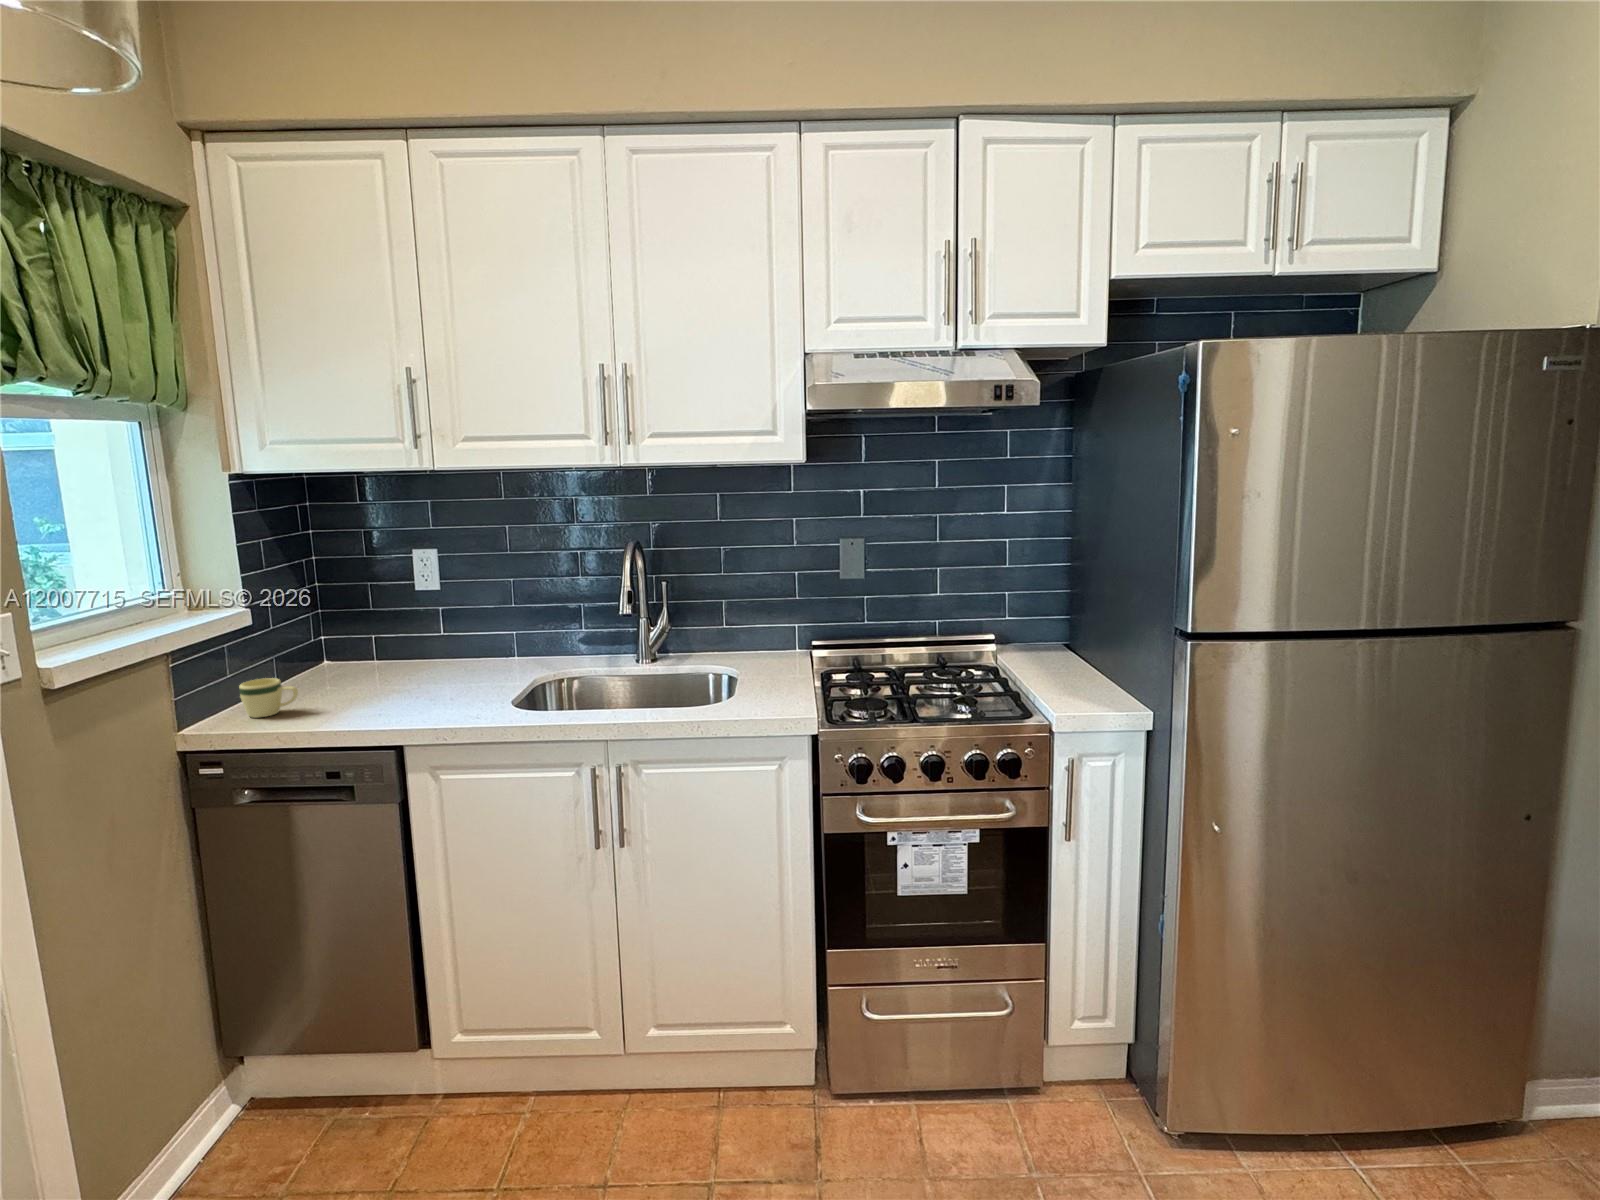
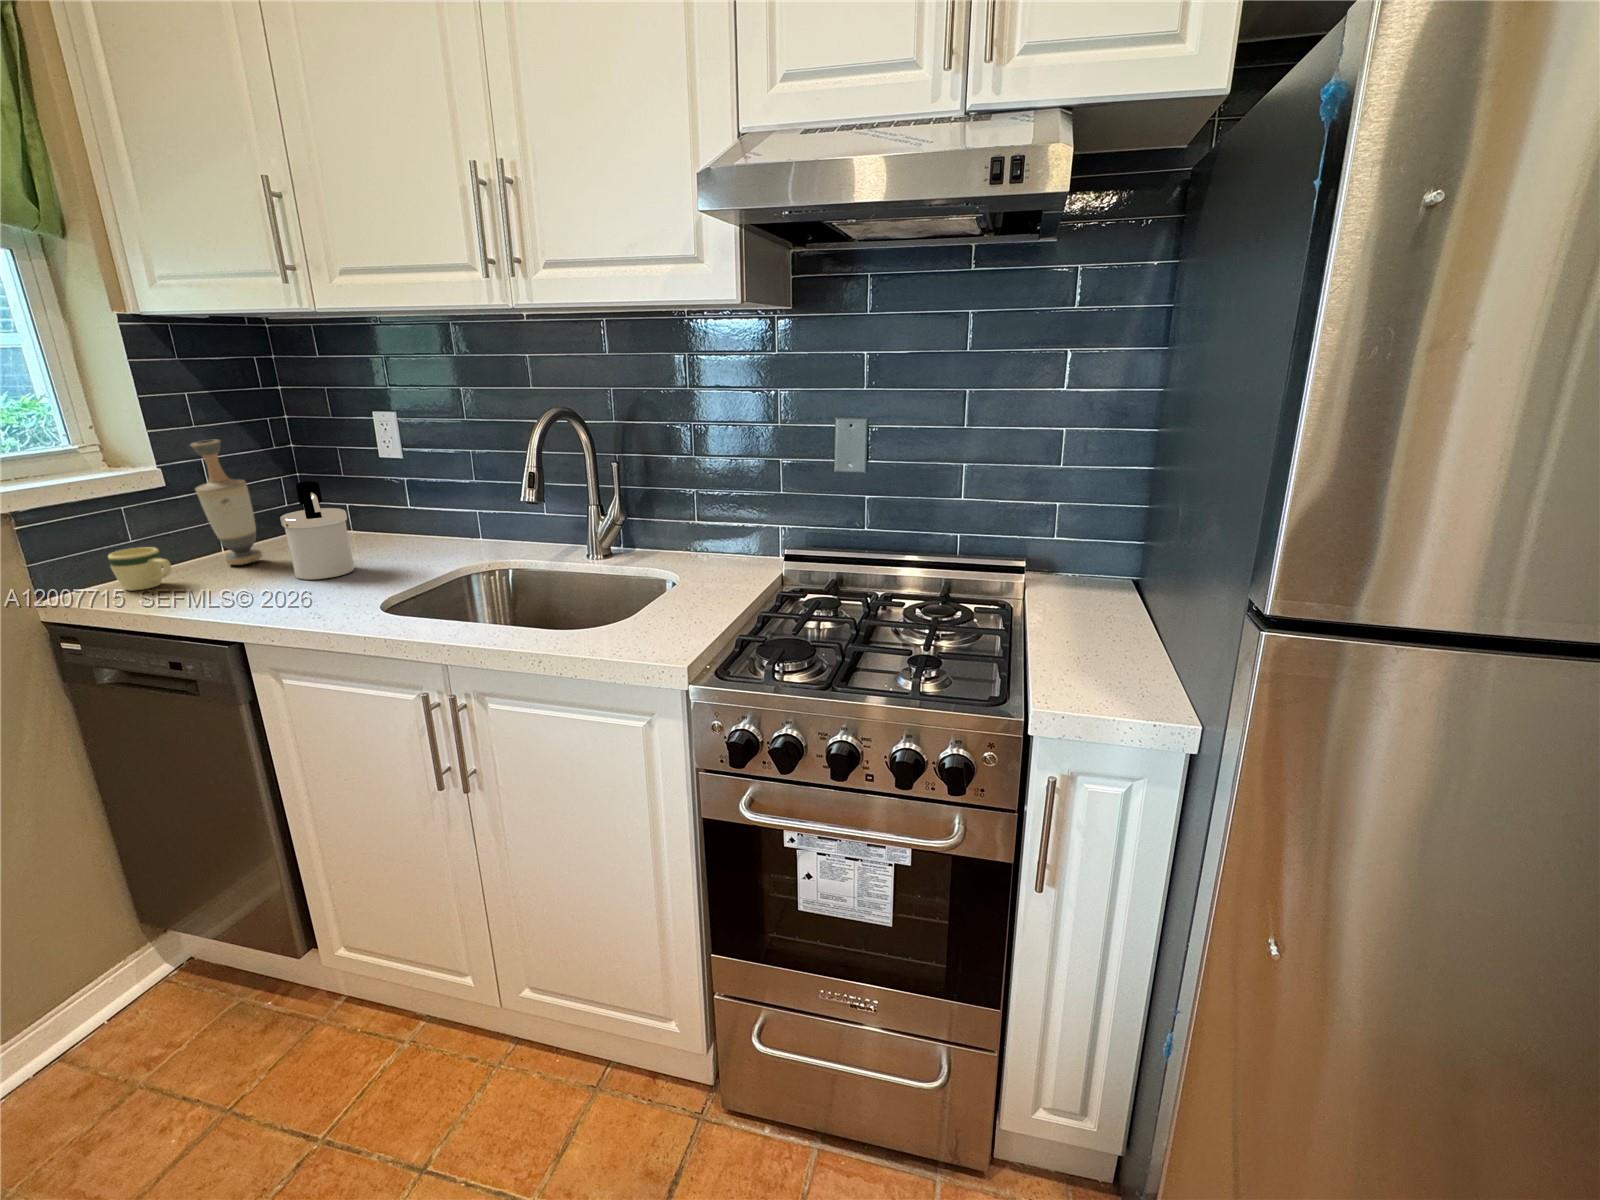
vase: none [293,580,341,693] -> present [191,440,262,565]
soap dispenser: none [388,611,444,697] -> present [280,481,354,580]

